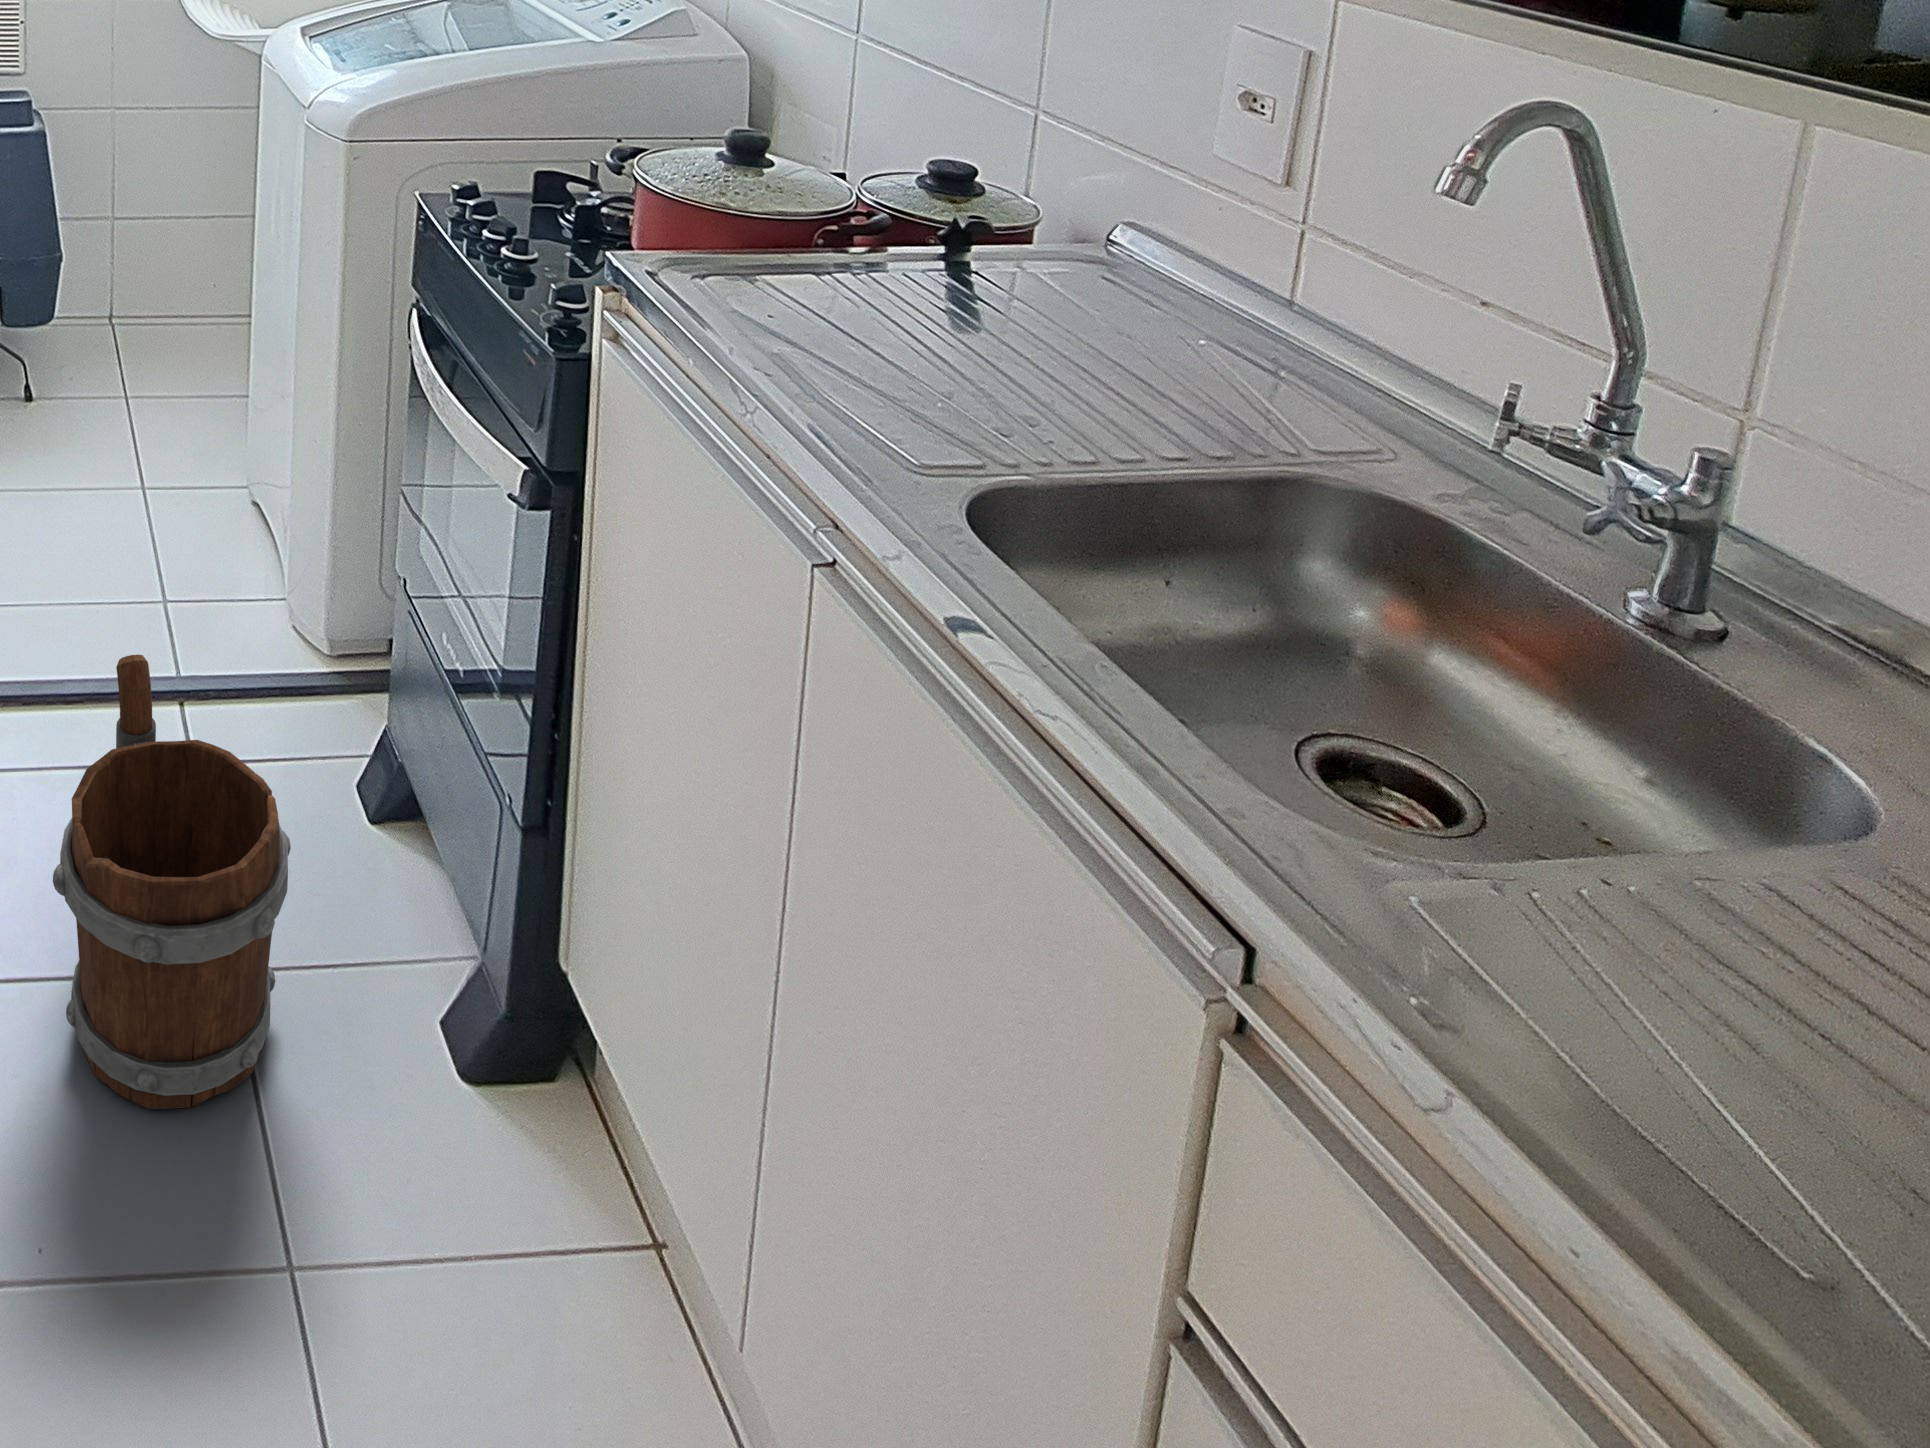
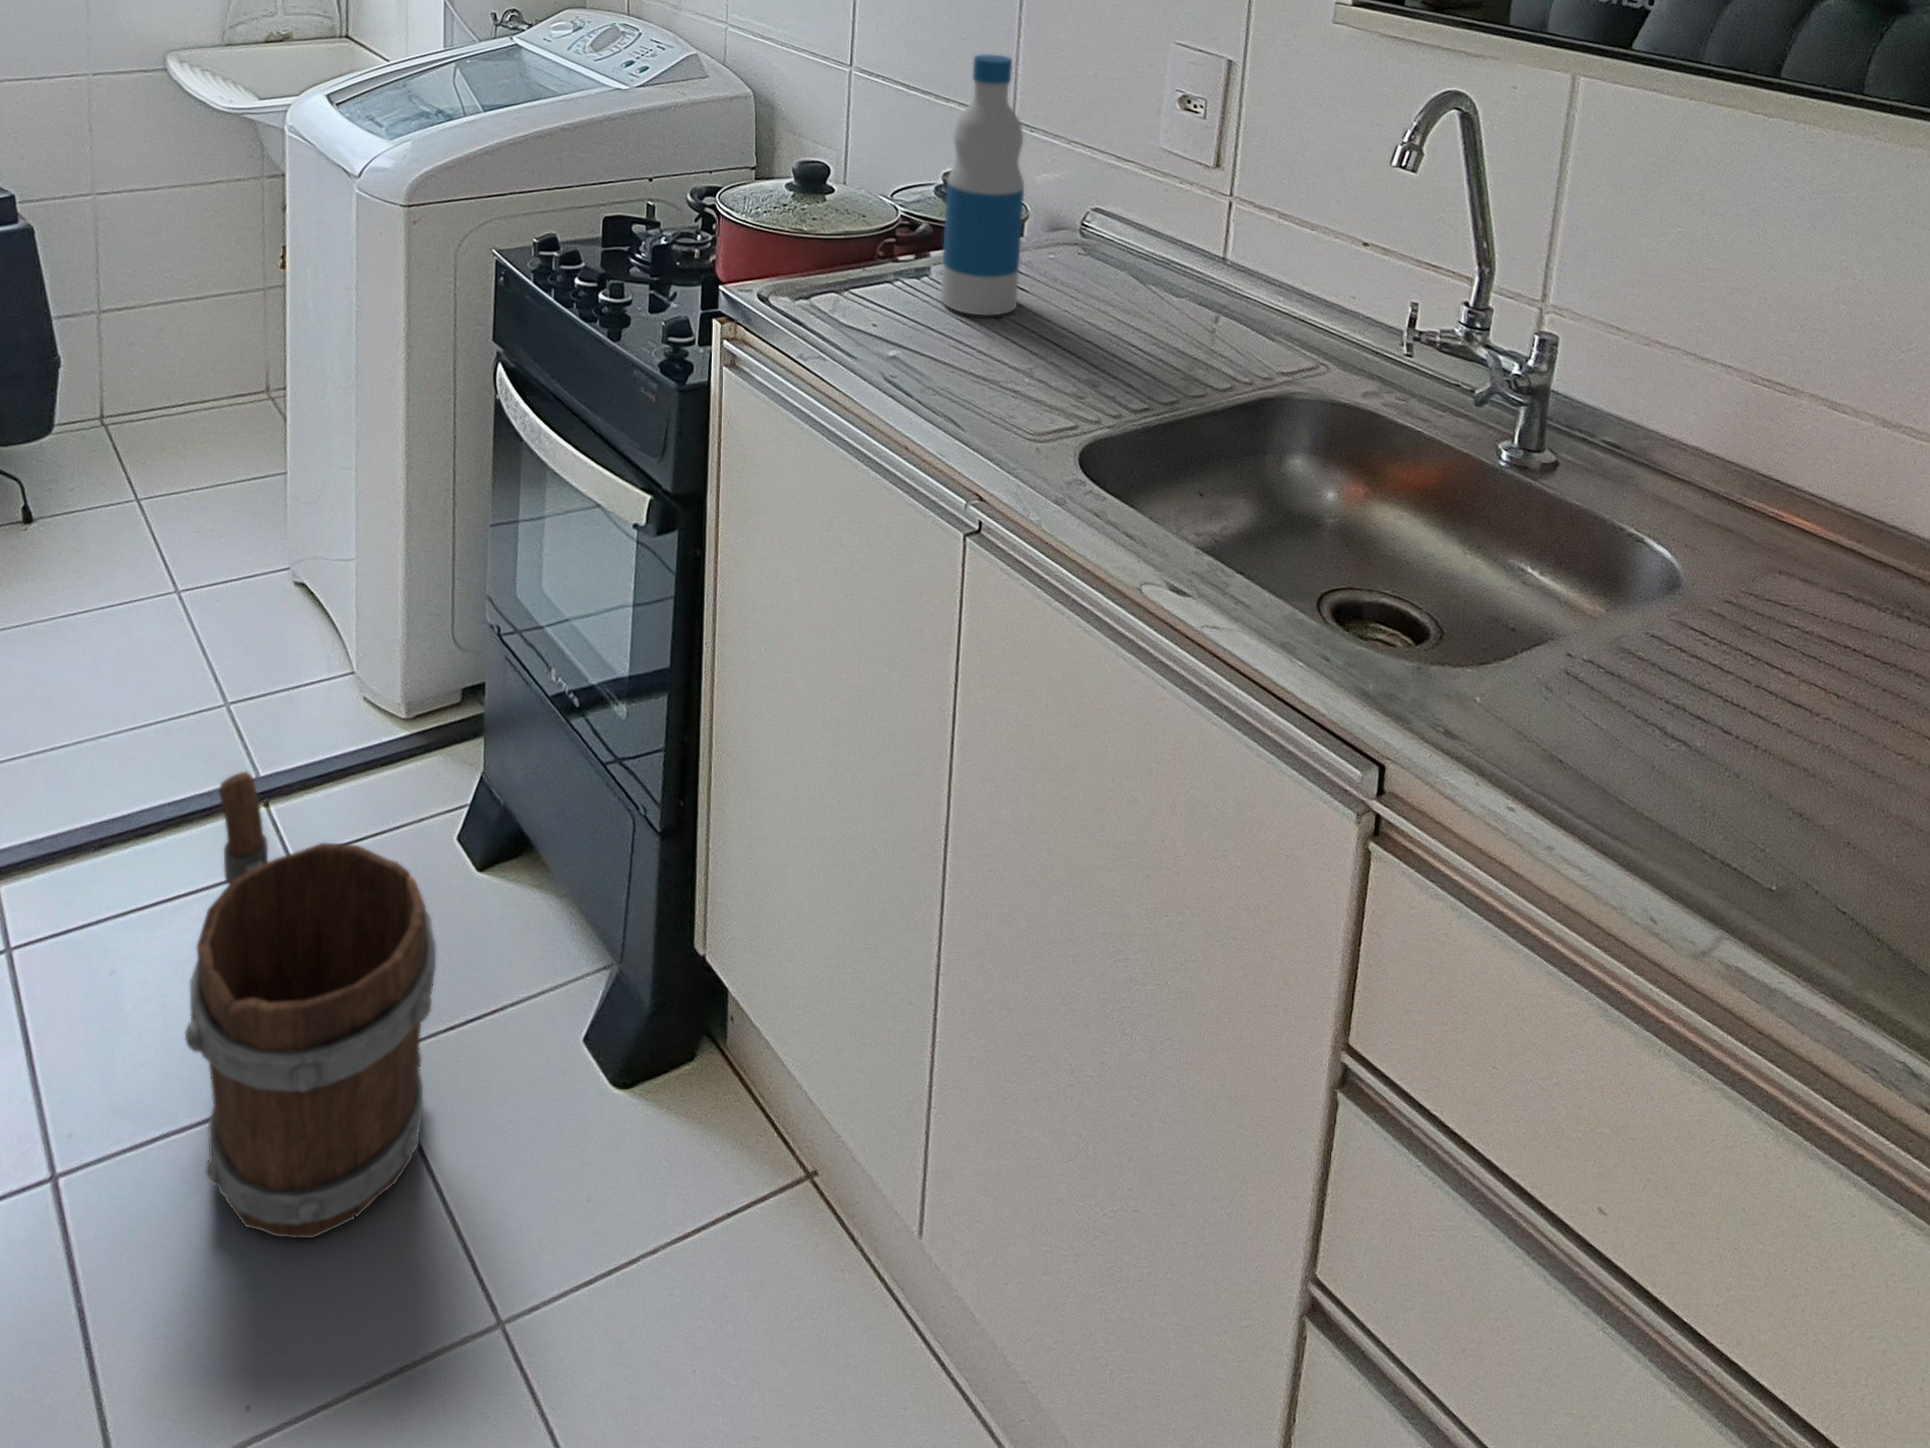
bottle: none [872,20,984,326] -> present [941,54,1024,315]

